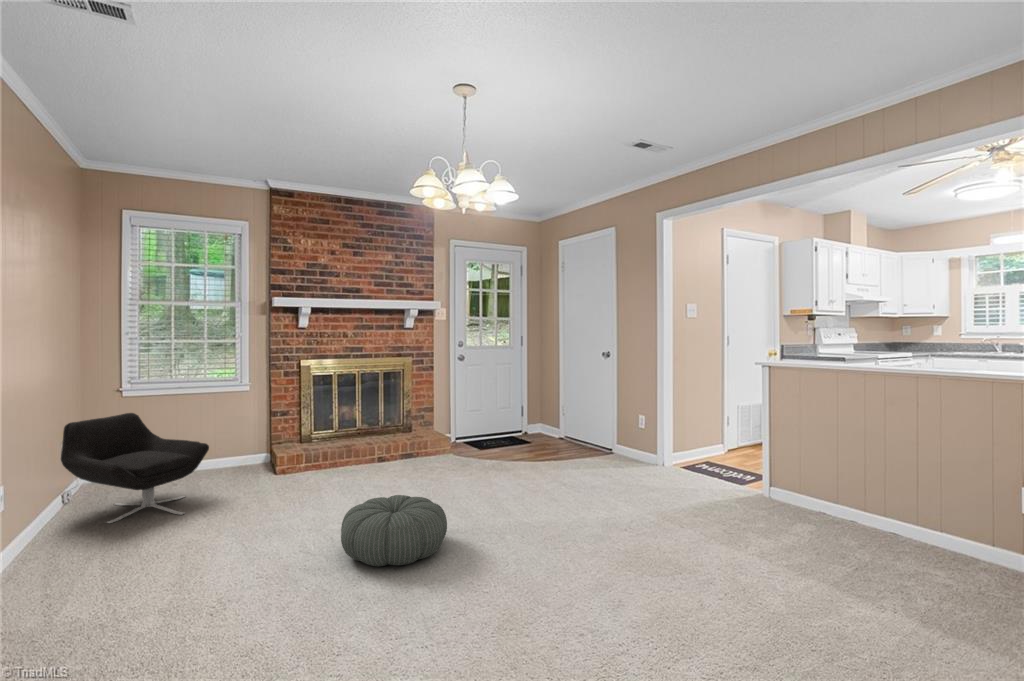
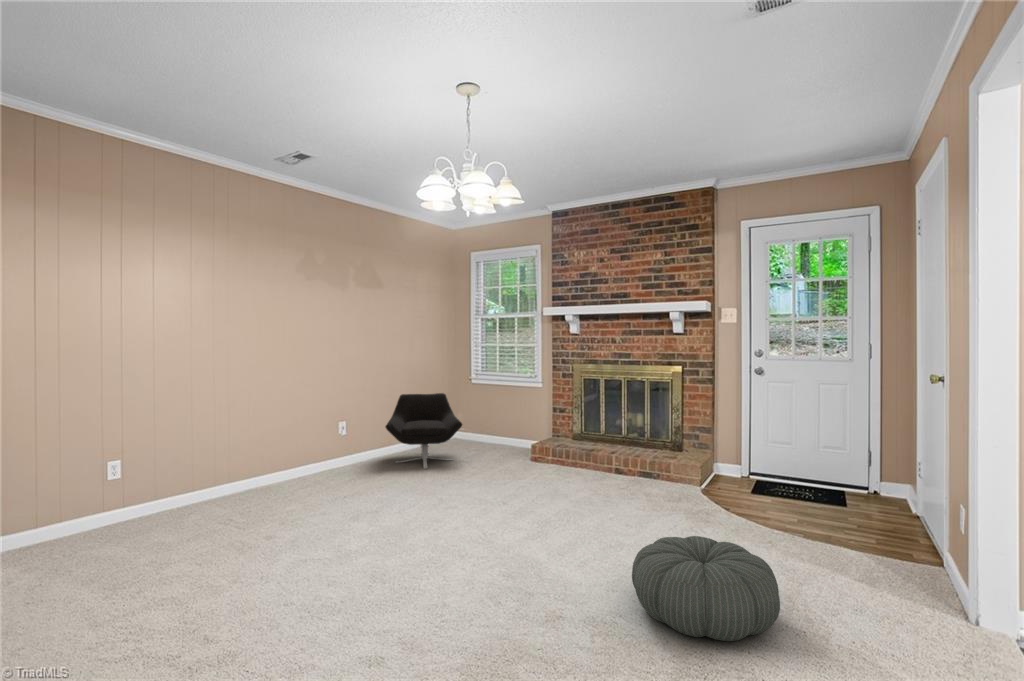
pouf: present [341,495,447,566] -> present [632,536,780,641]

